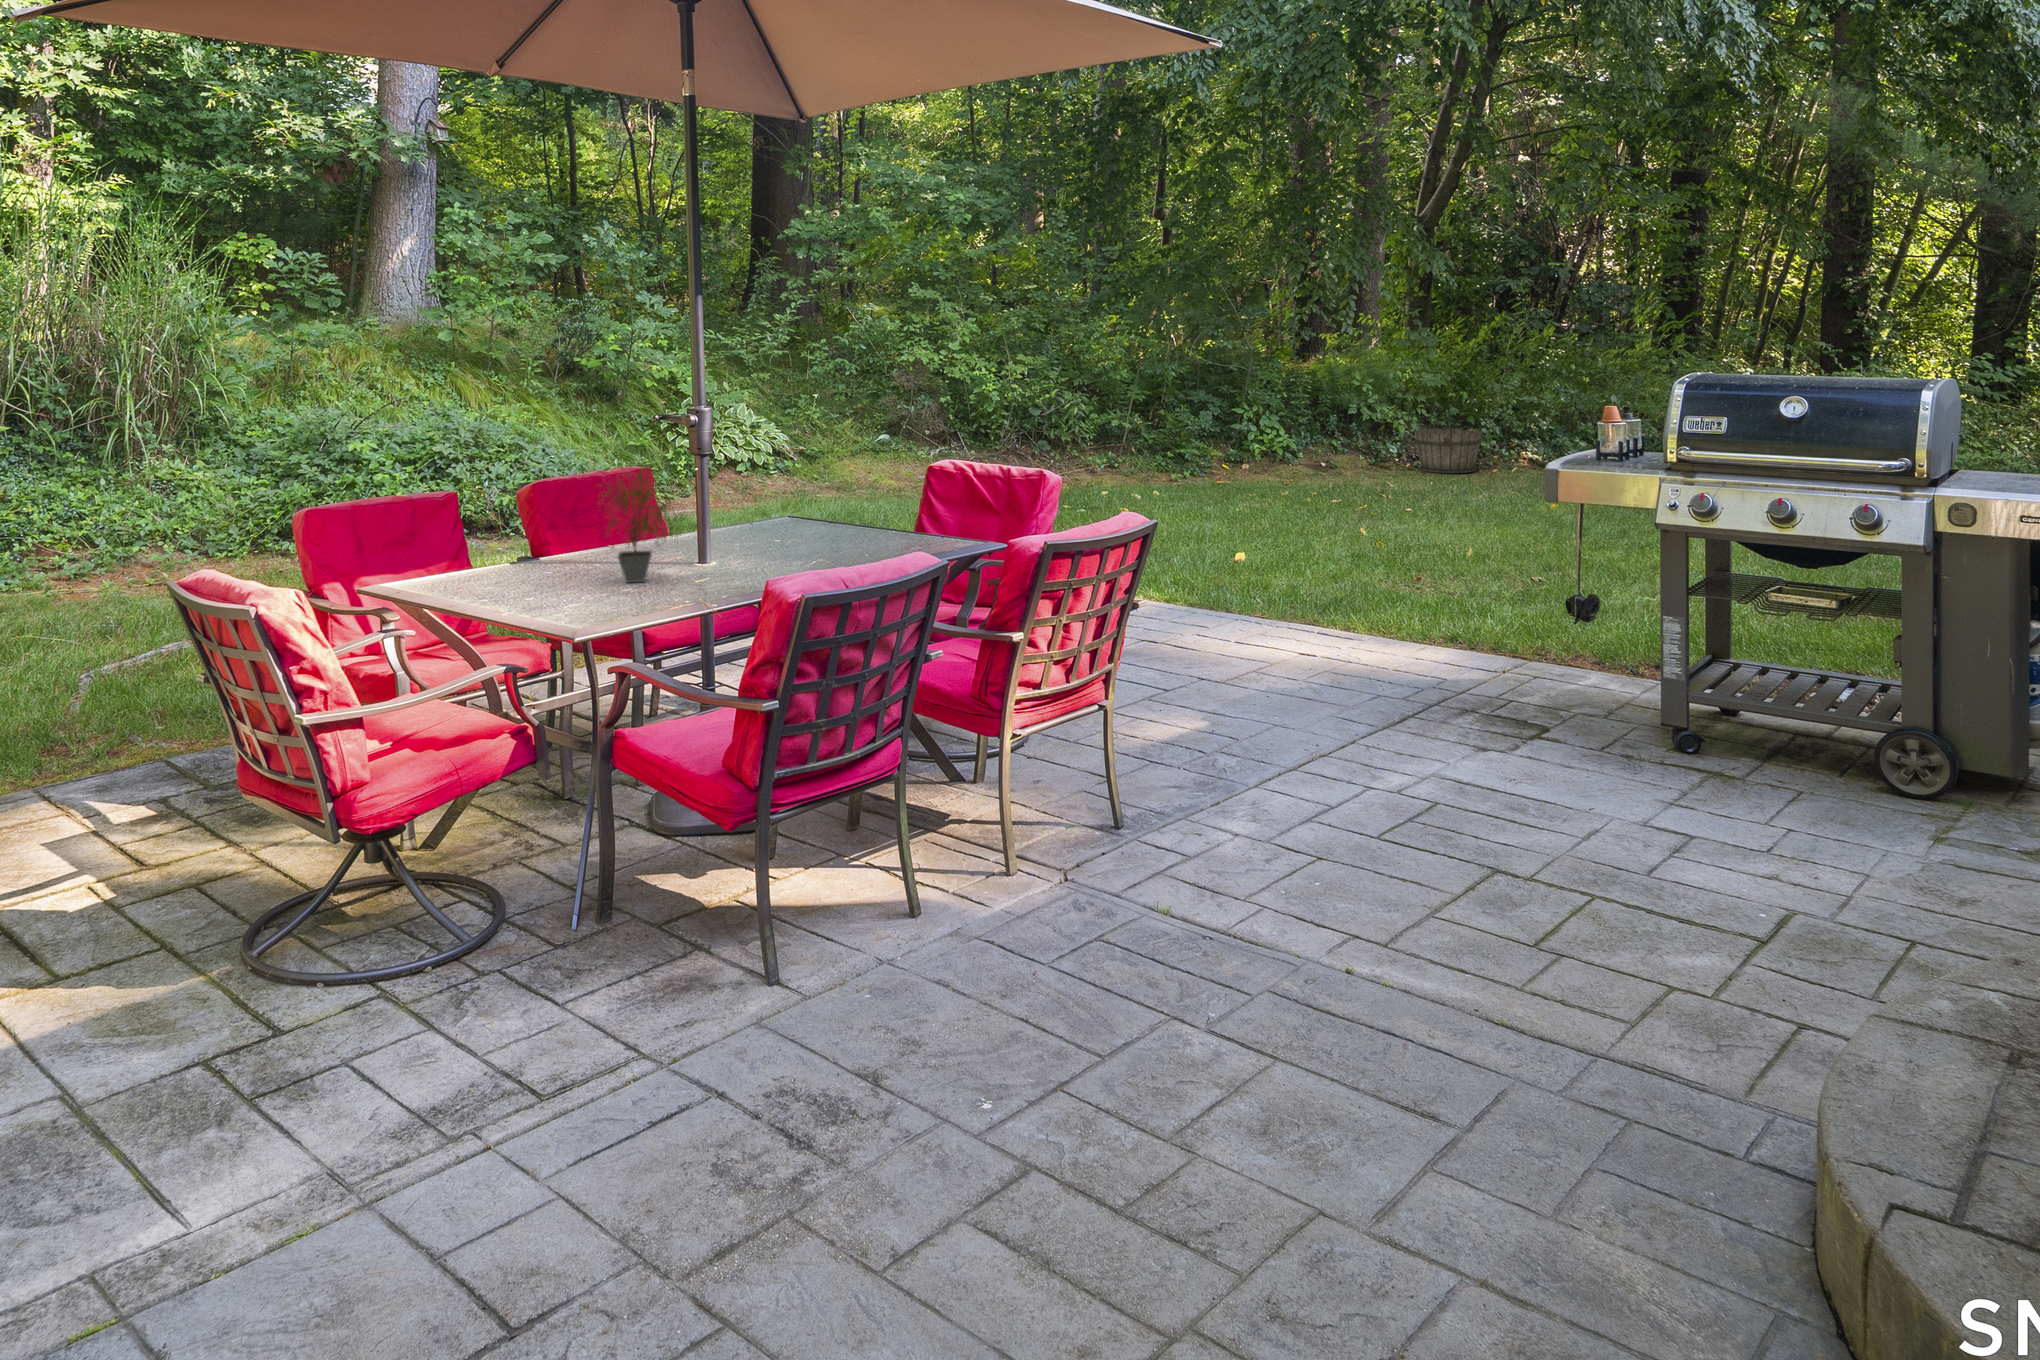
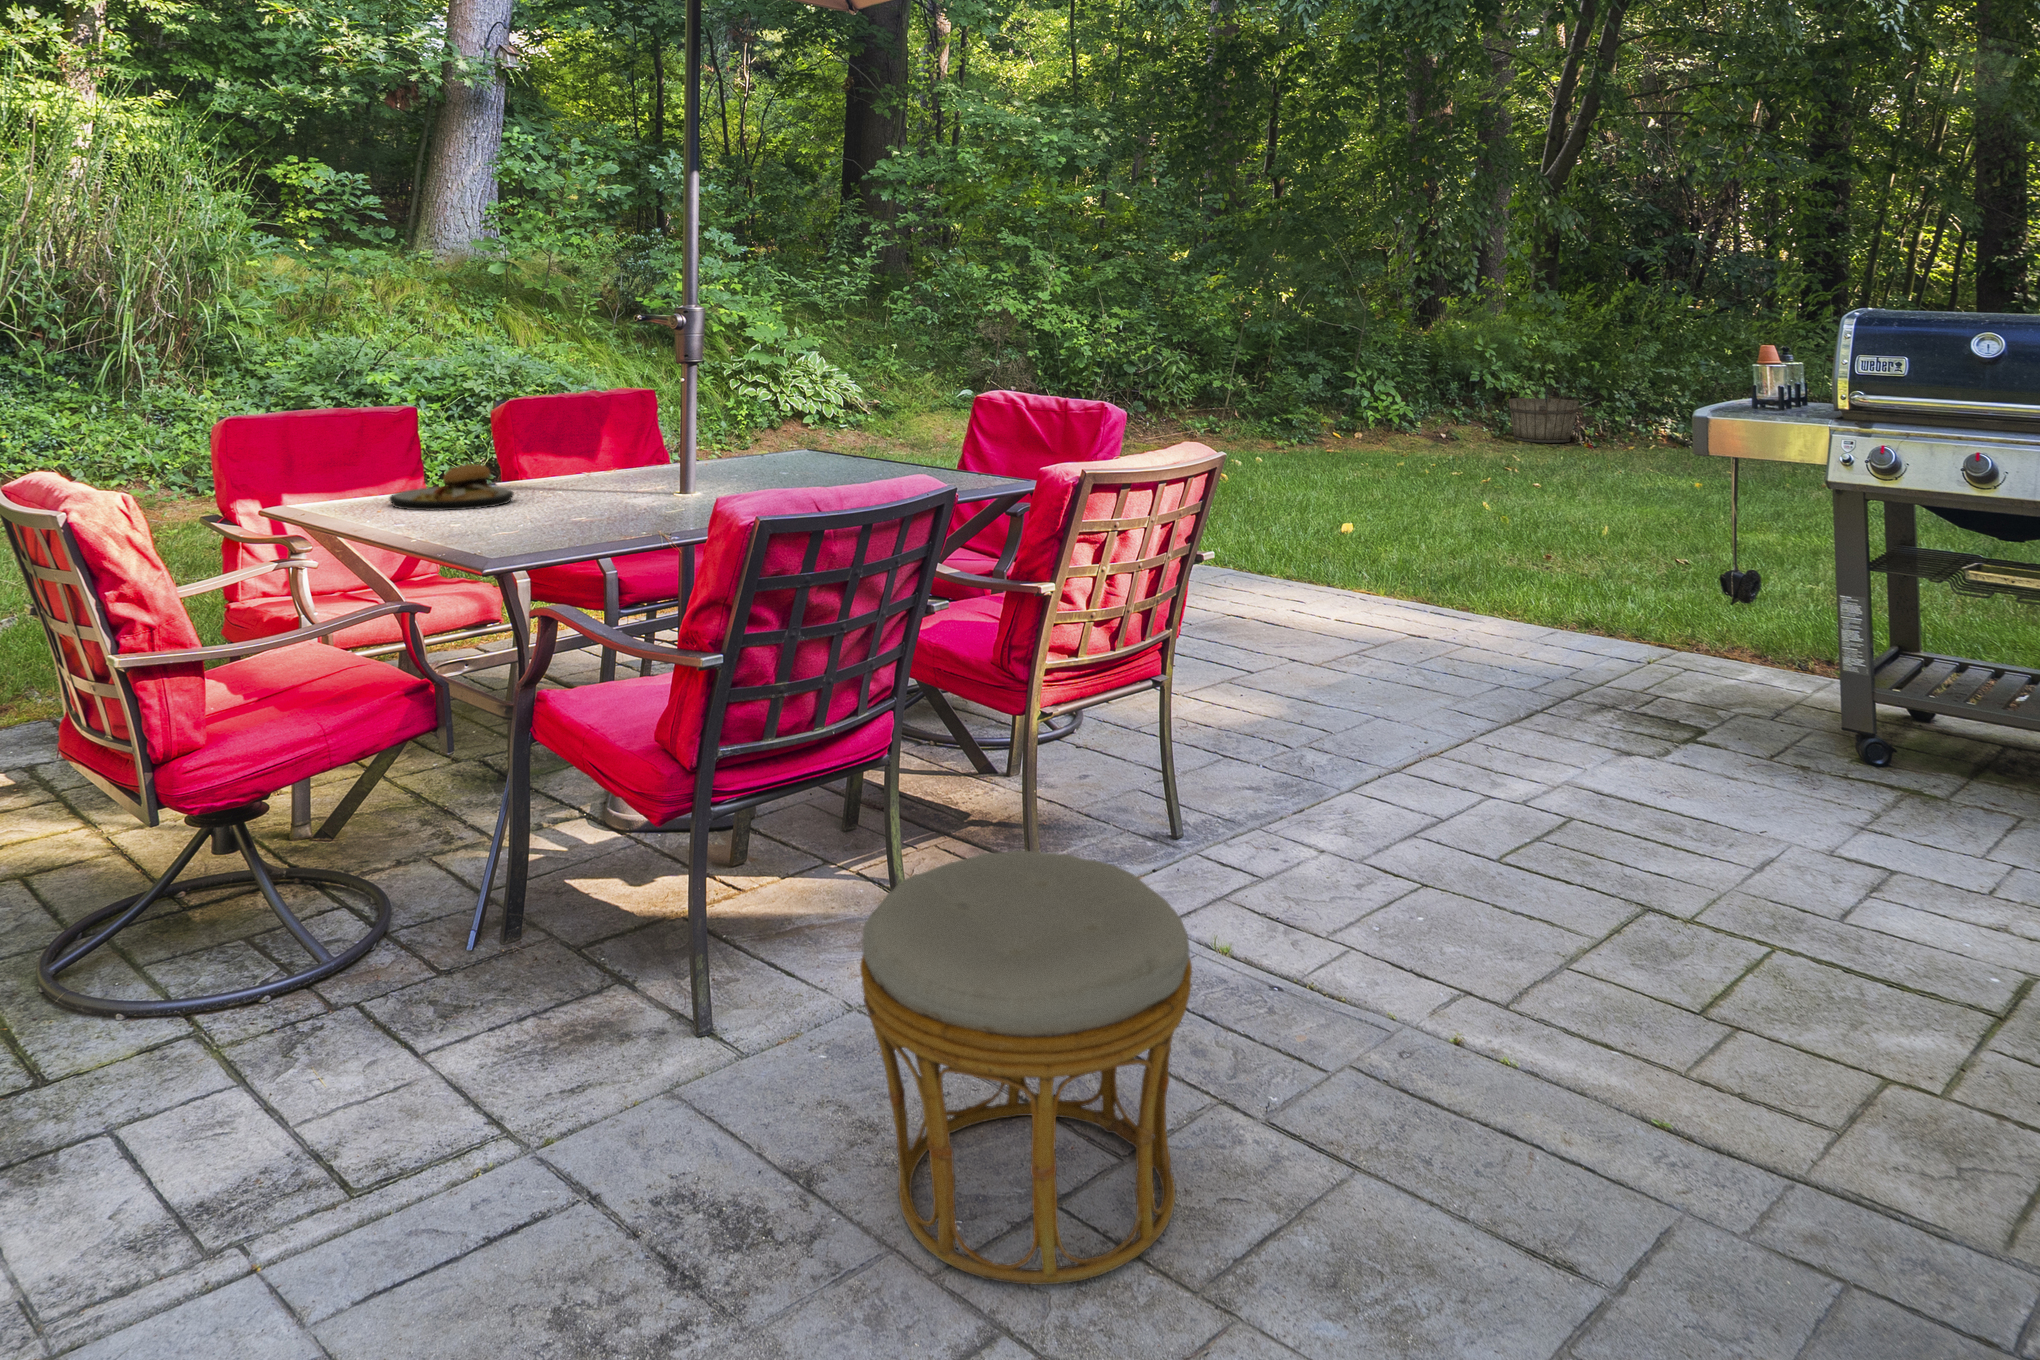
potted plant: present [599,463,686,583] -> none [529,361,653,518]
plate: none [466,522,565,579] -> present [390,464,513,510]
ottoman: none [922,828,1158,1123] -> present [860,850,1192,1285]

